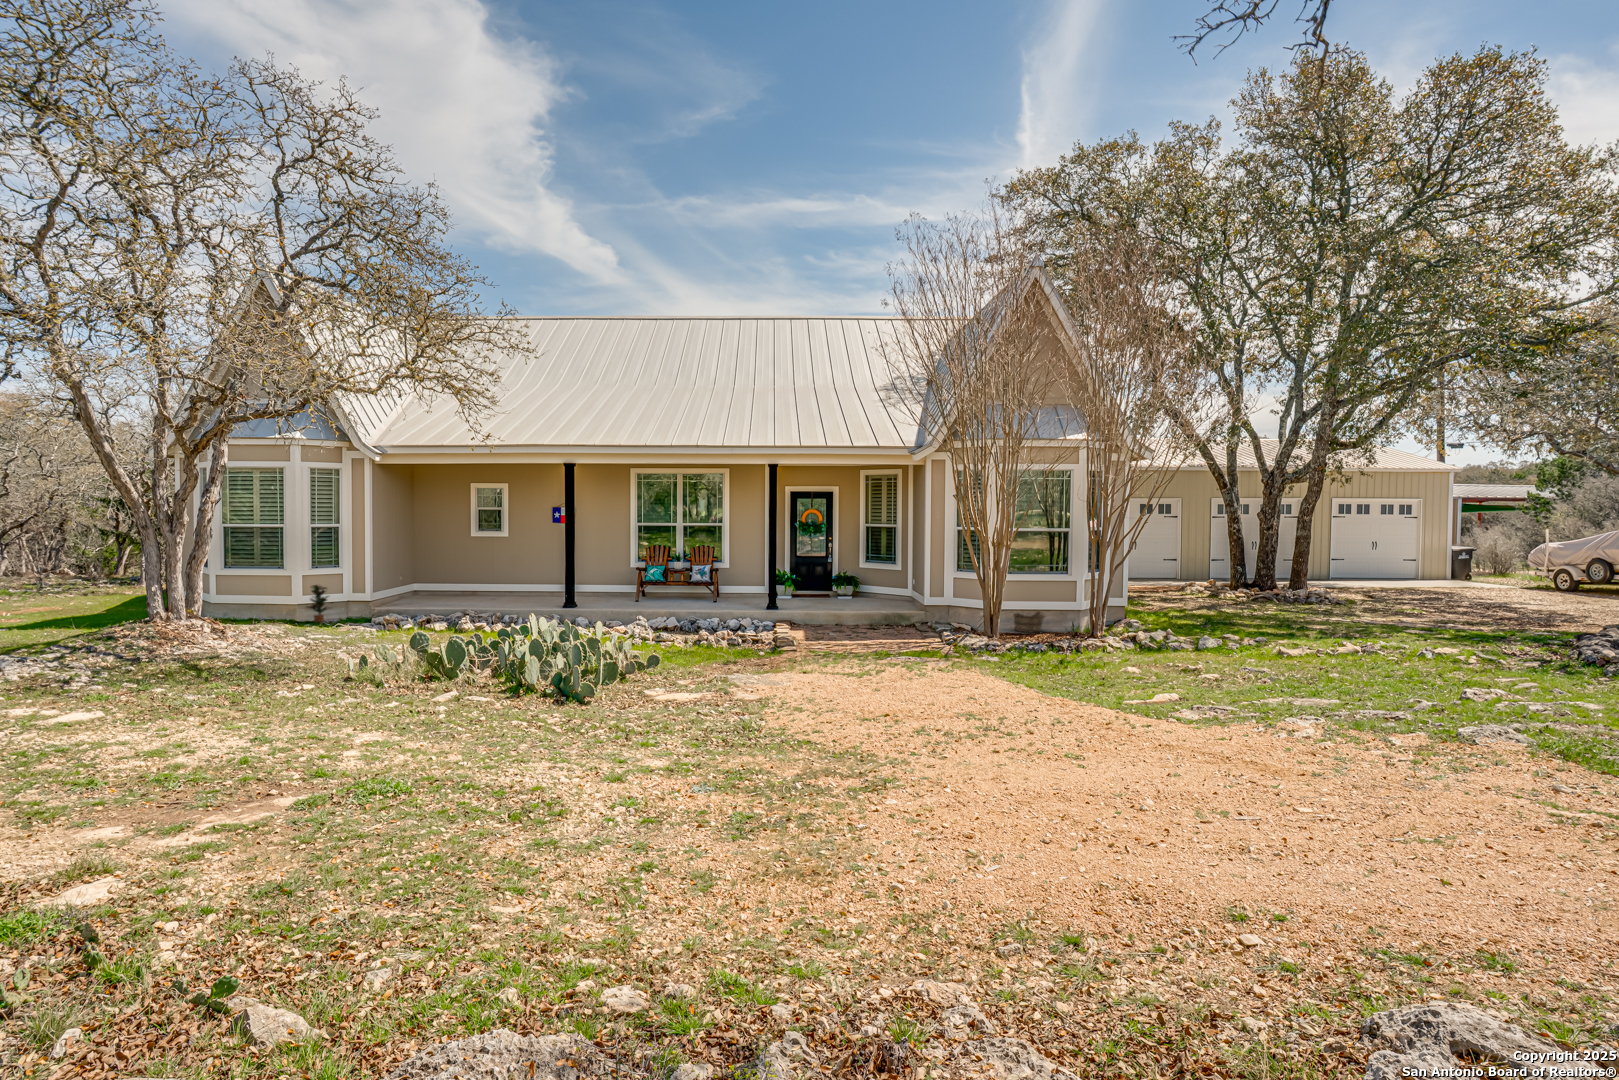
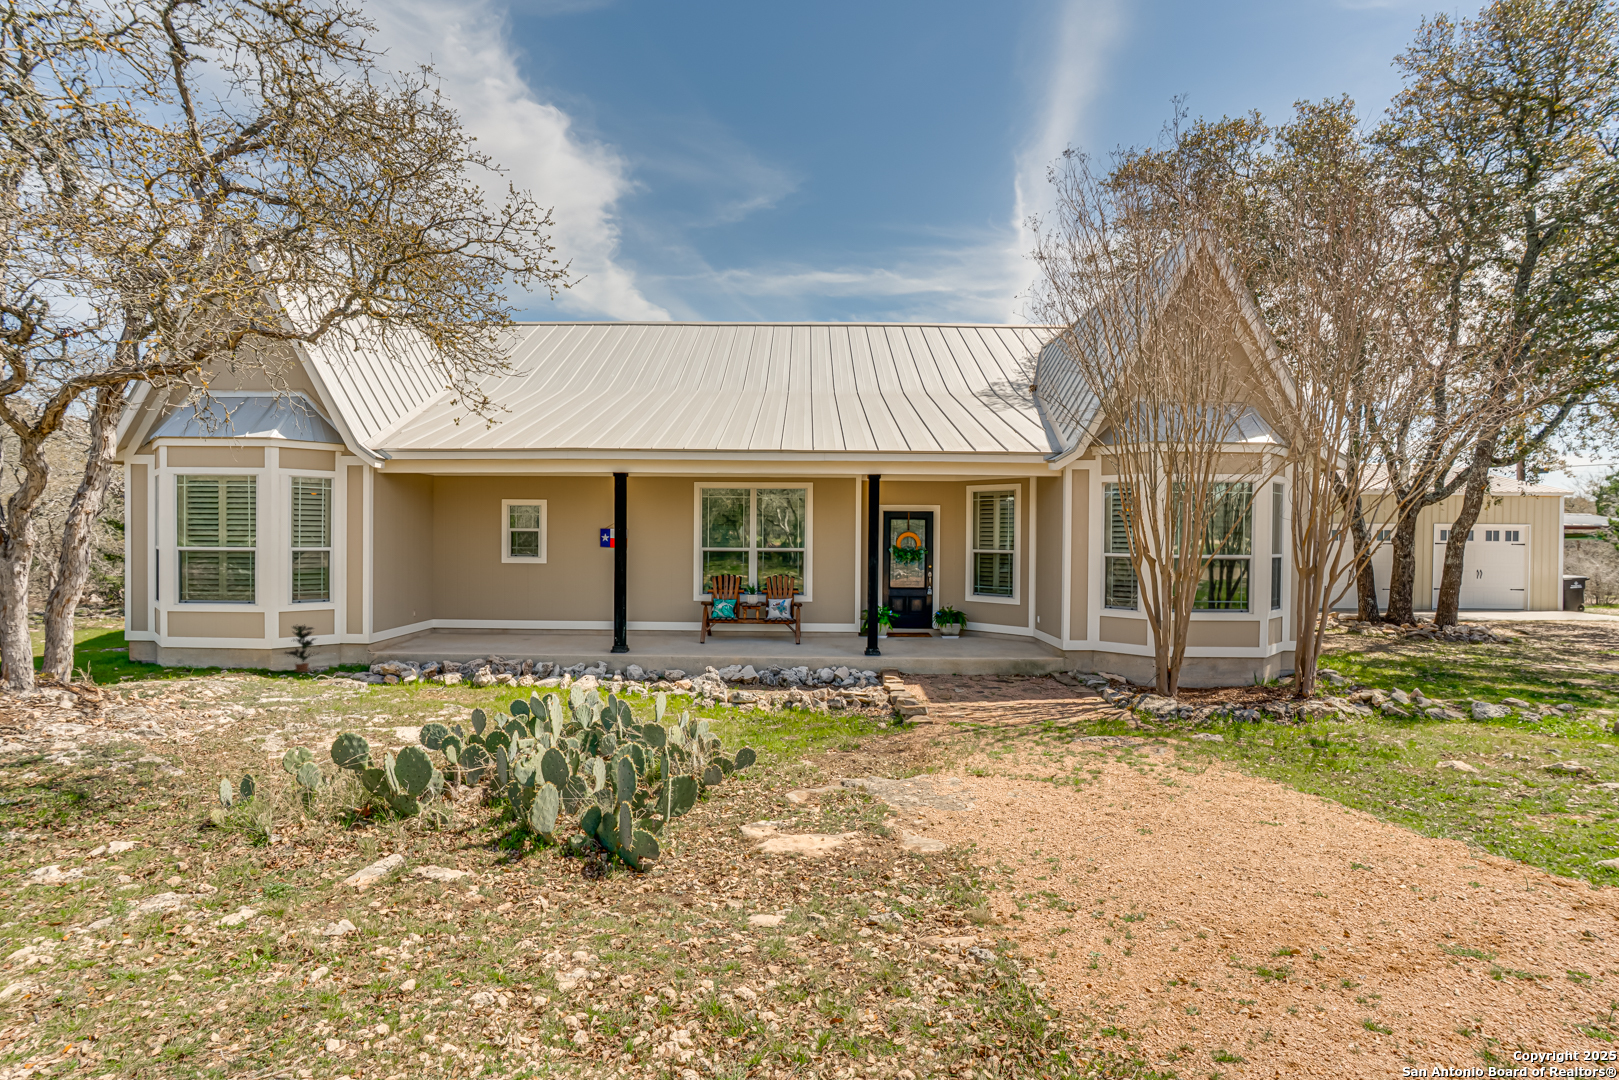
bucket: present [1013,611,1045,632] -> none [1202,662,1253,693]

